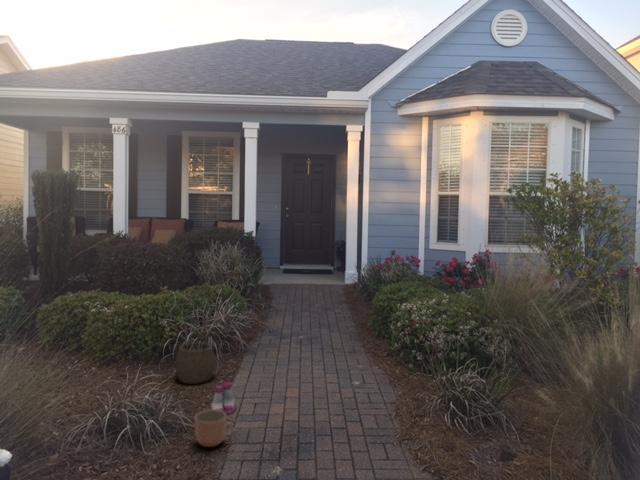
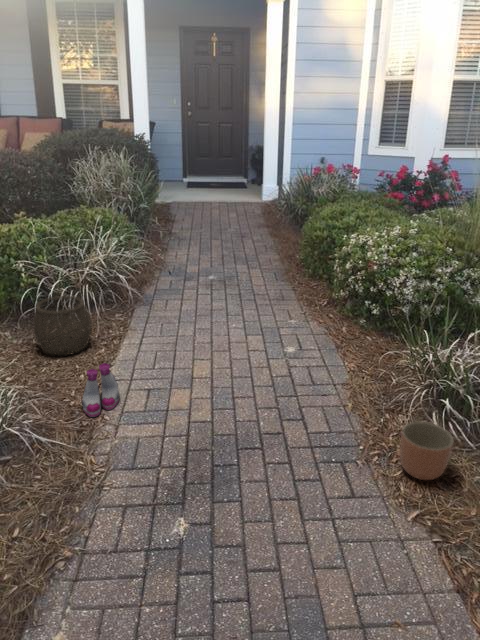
planter: present [195,410,226,447] -> present [400,421,453,480]

